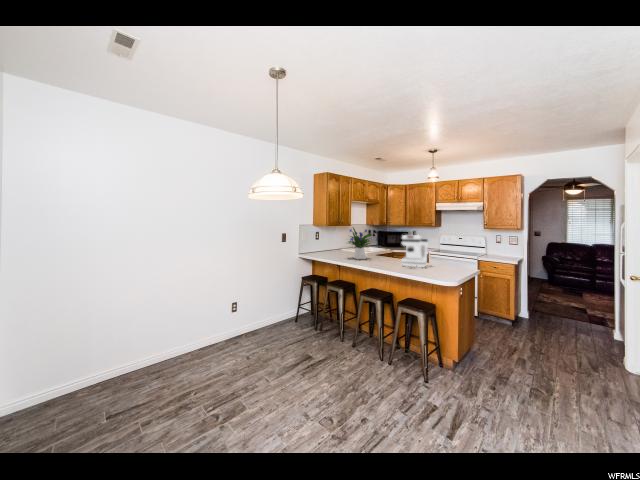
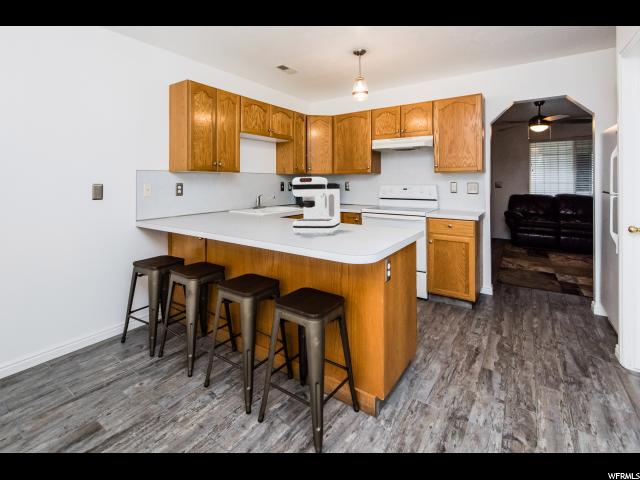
flower arrangement: present [349,228,372,259] -> none [206,169,258,226]

